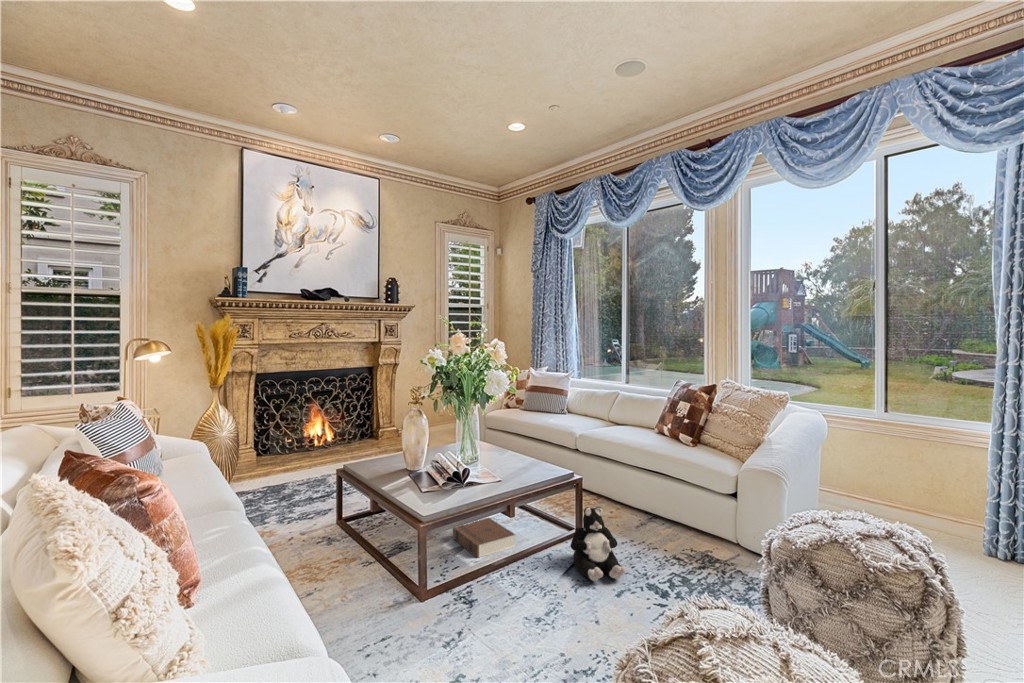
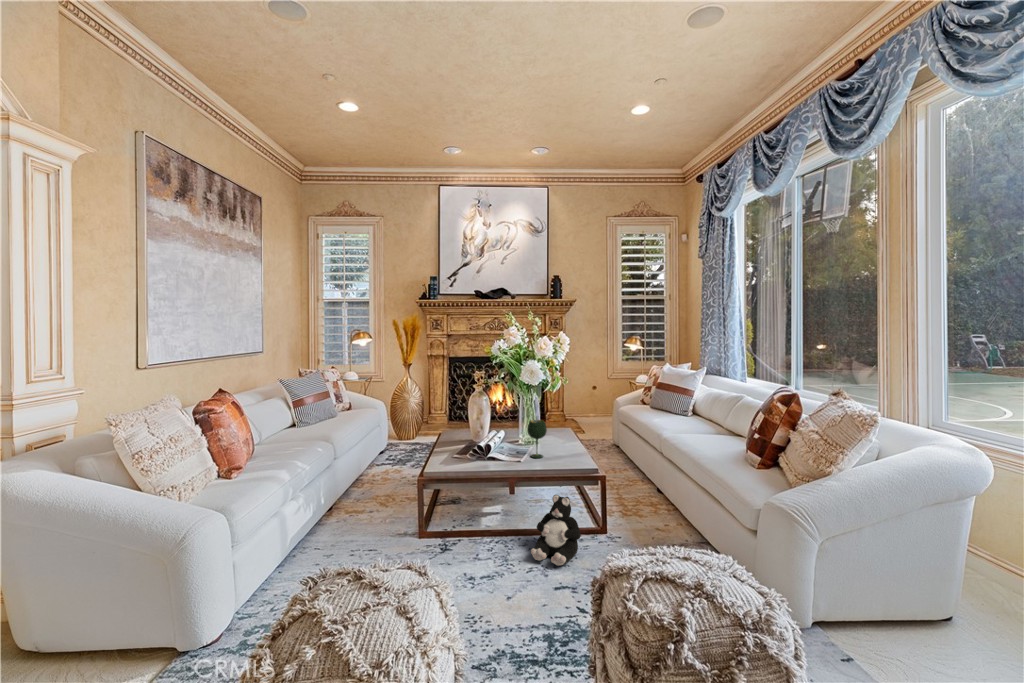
wine glass: none [513,434,533,476] -> present [528,420,547,458]
book: present [453,518,515,558] -> none [484,491,525,519]

